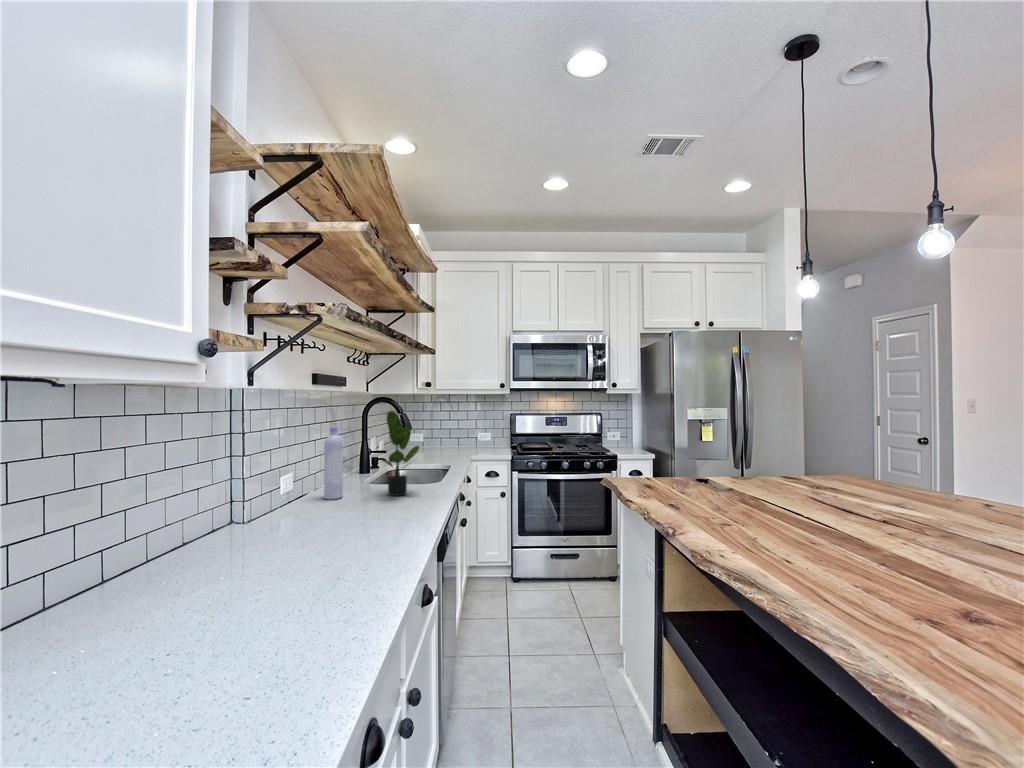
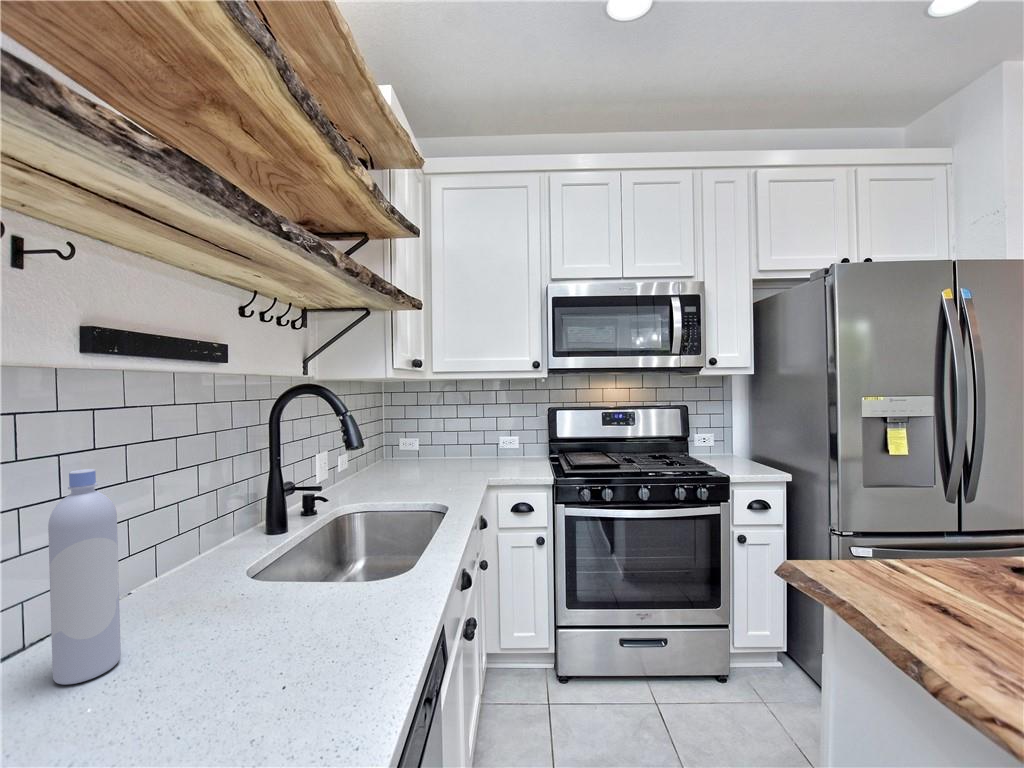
potted plant: present [380,411,419,496] -> none [222,417,346,657]

